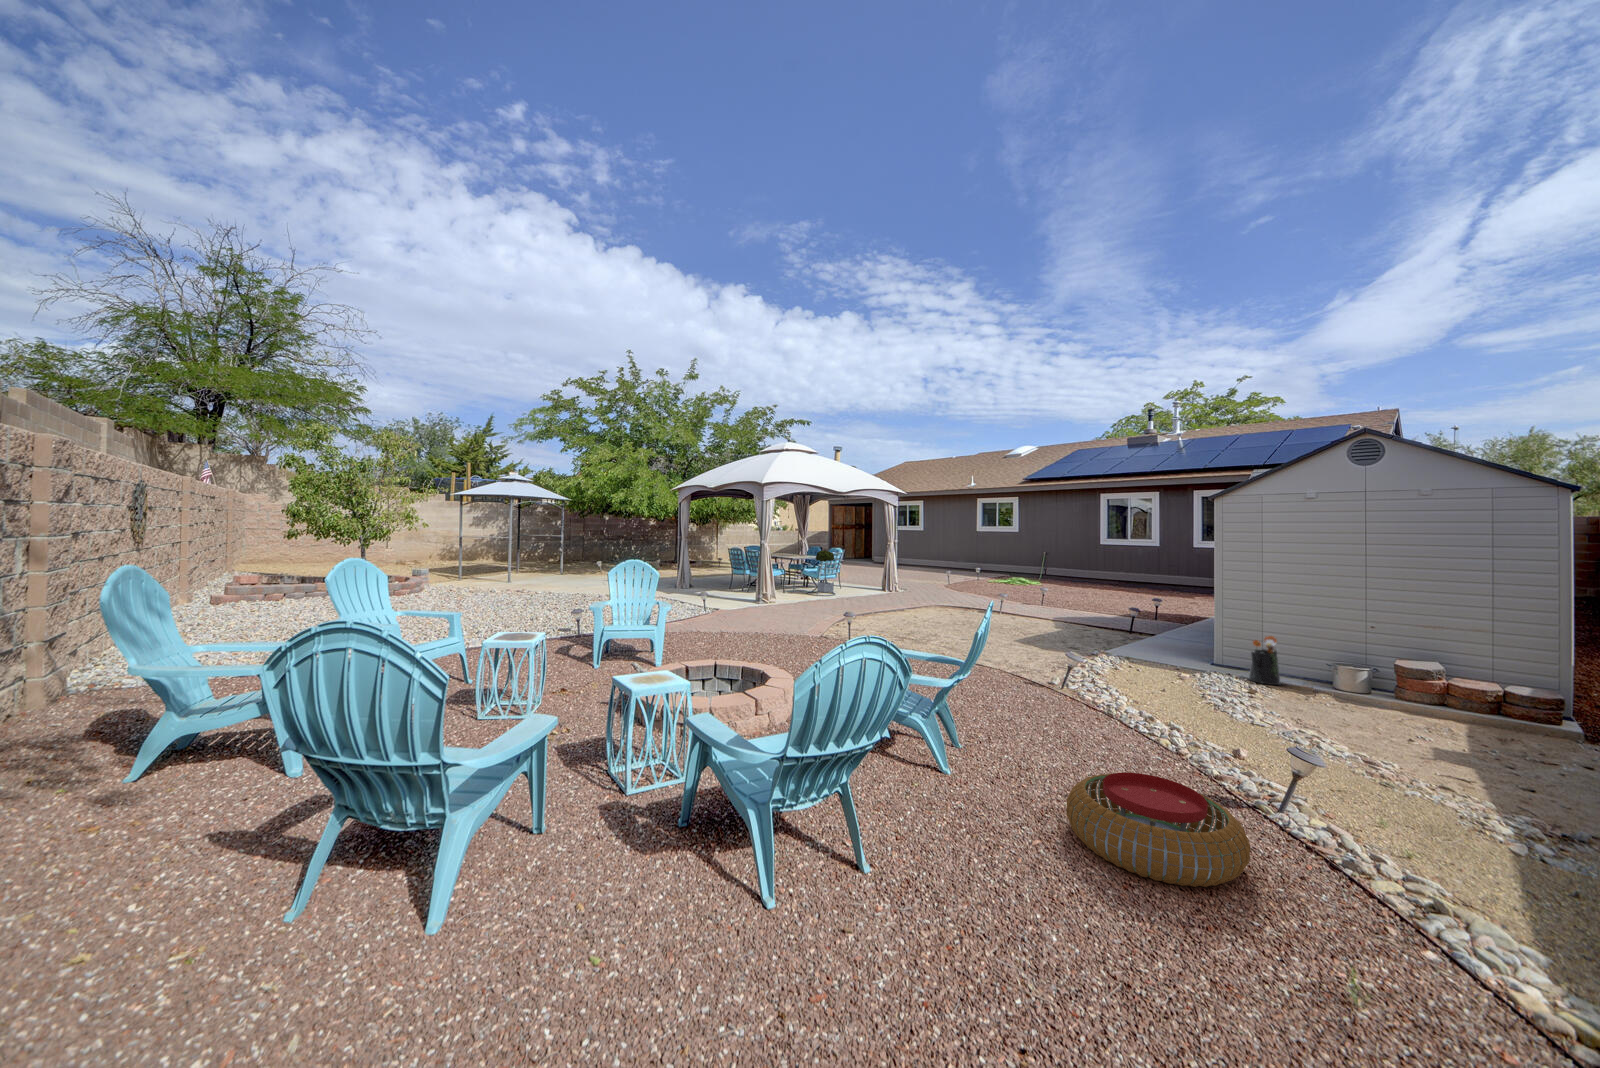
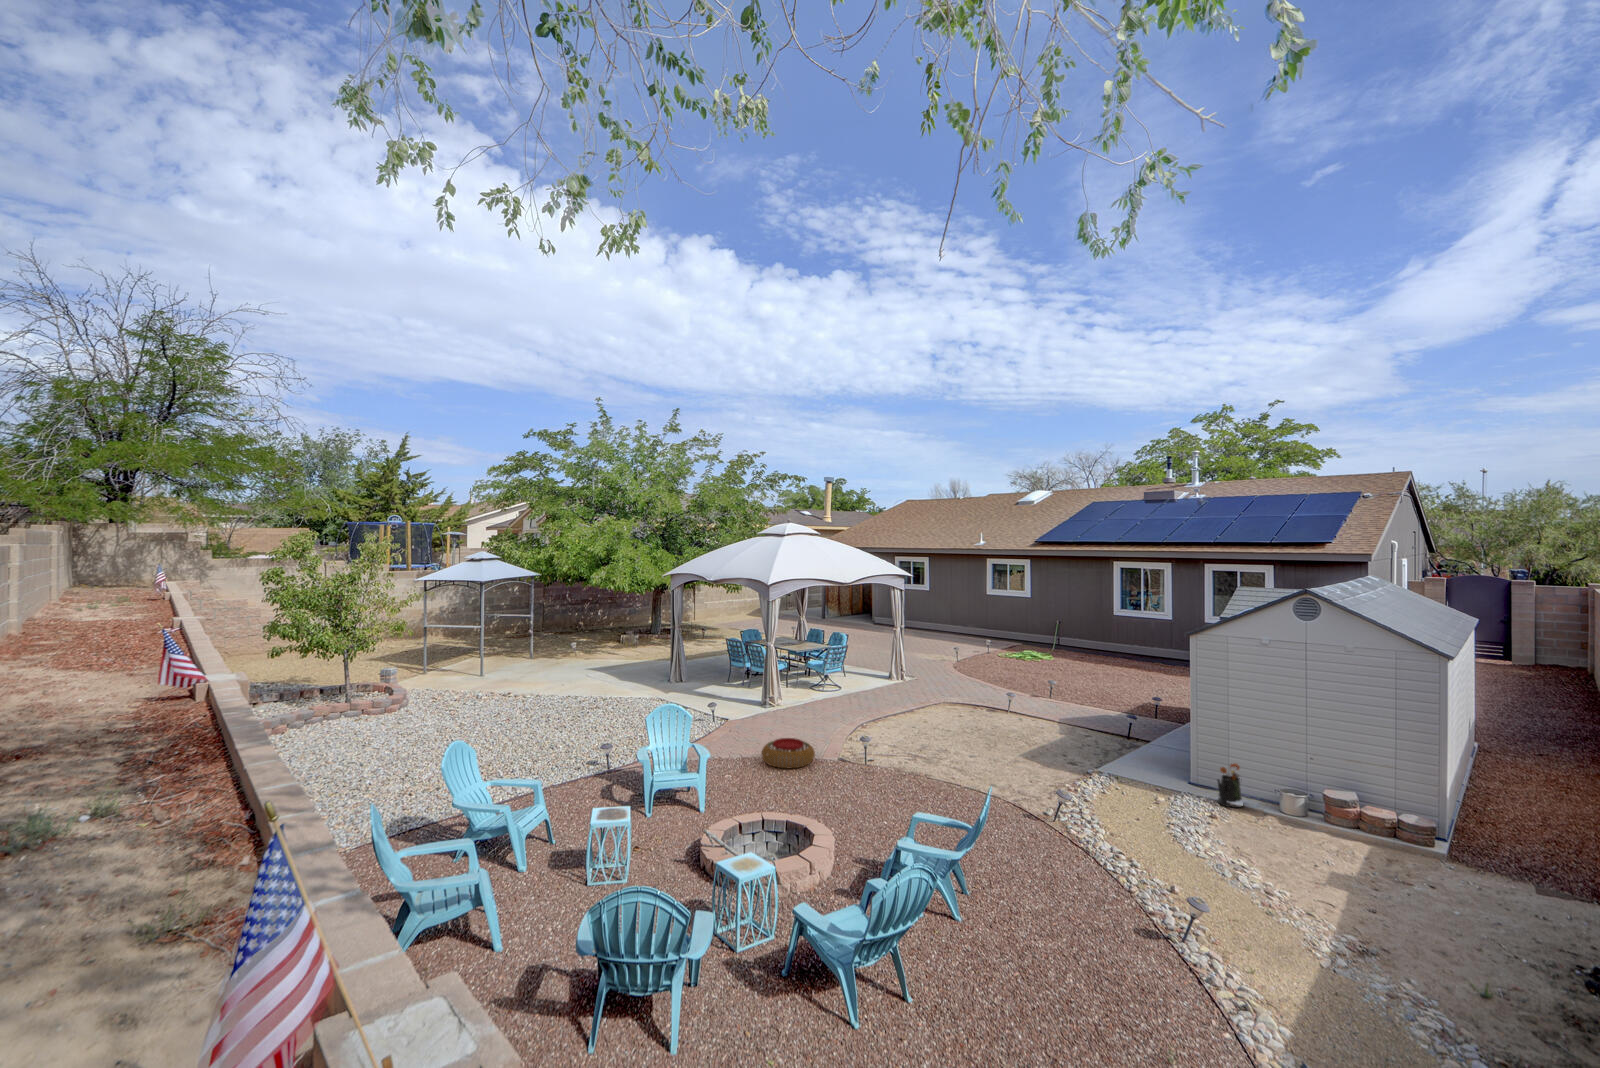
potted tree: present [816,550,834,592] -> none [818,640,838,684]
pouf: present [1066,772,1251,887] -> present [762,738,815,768]

